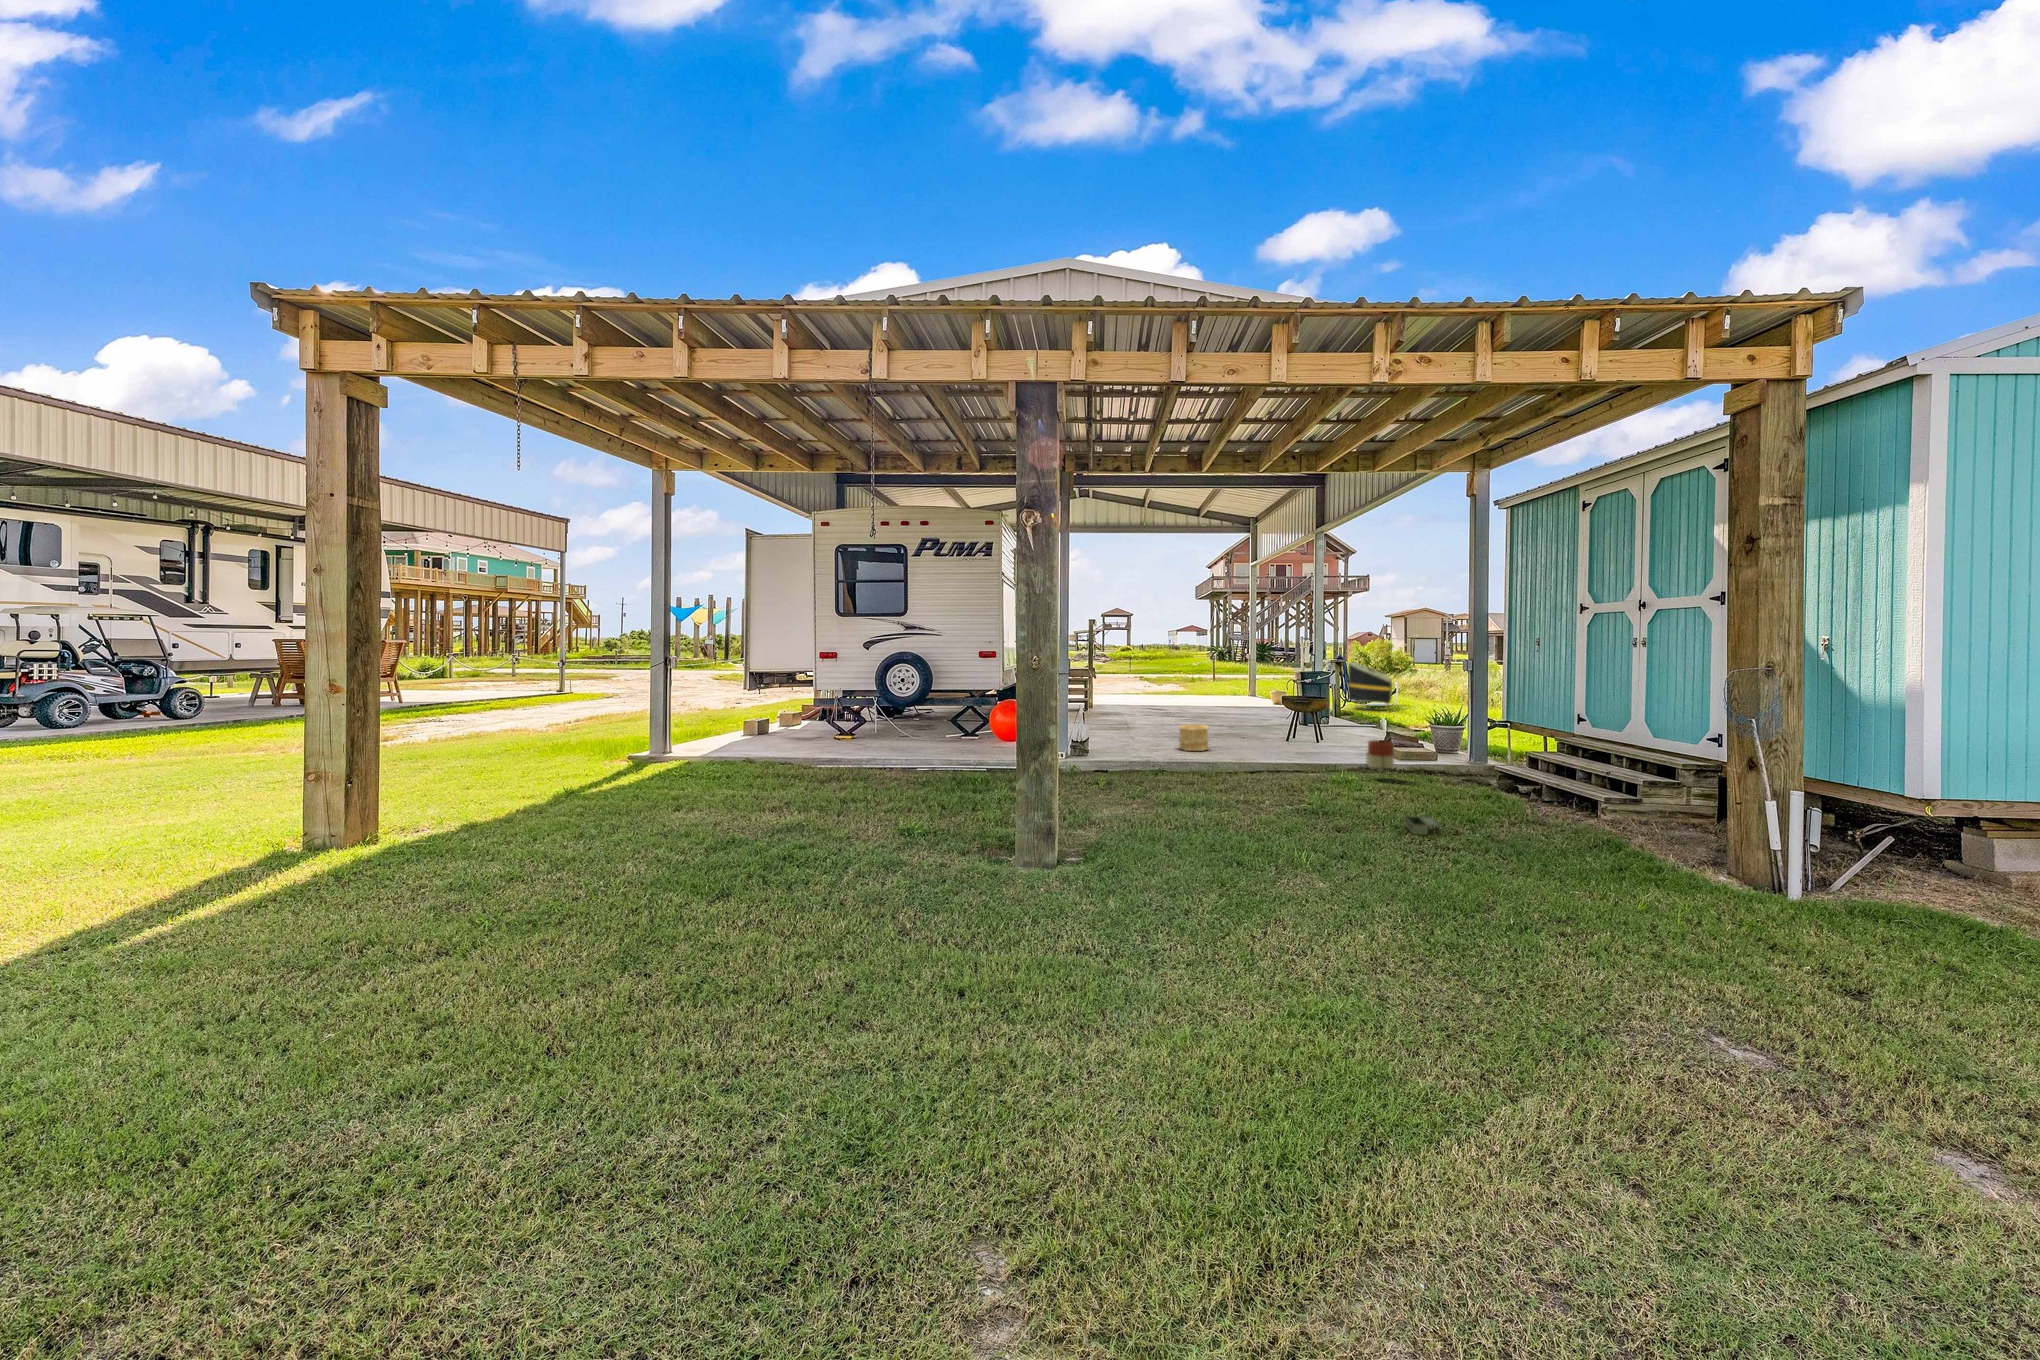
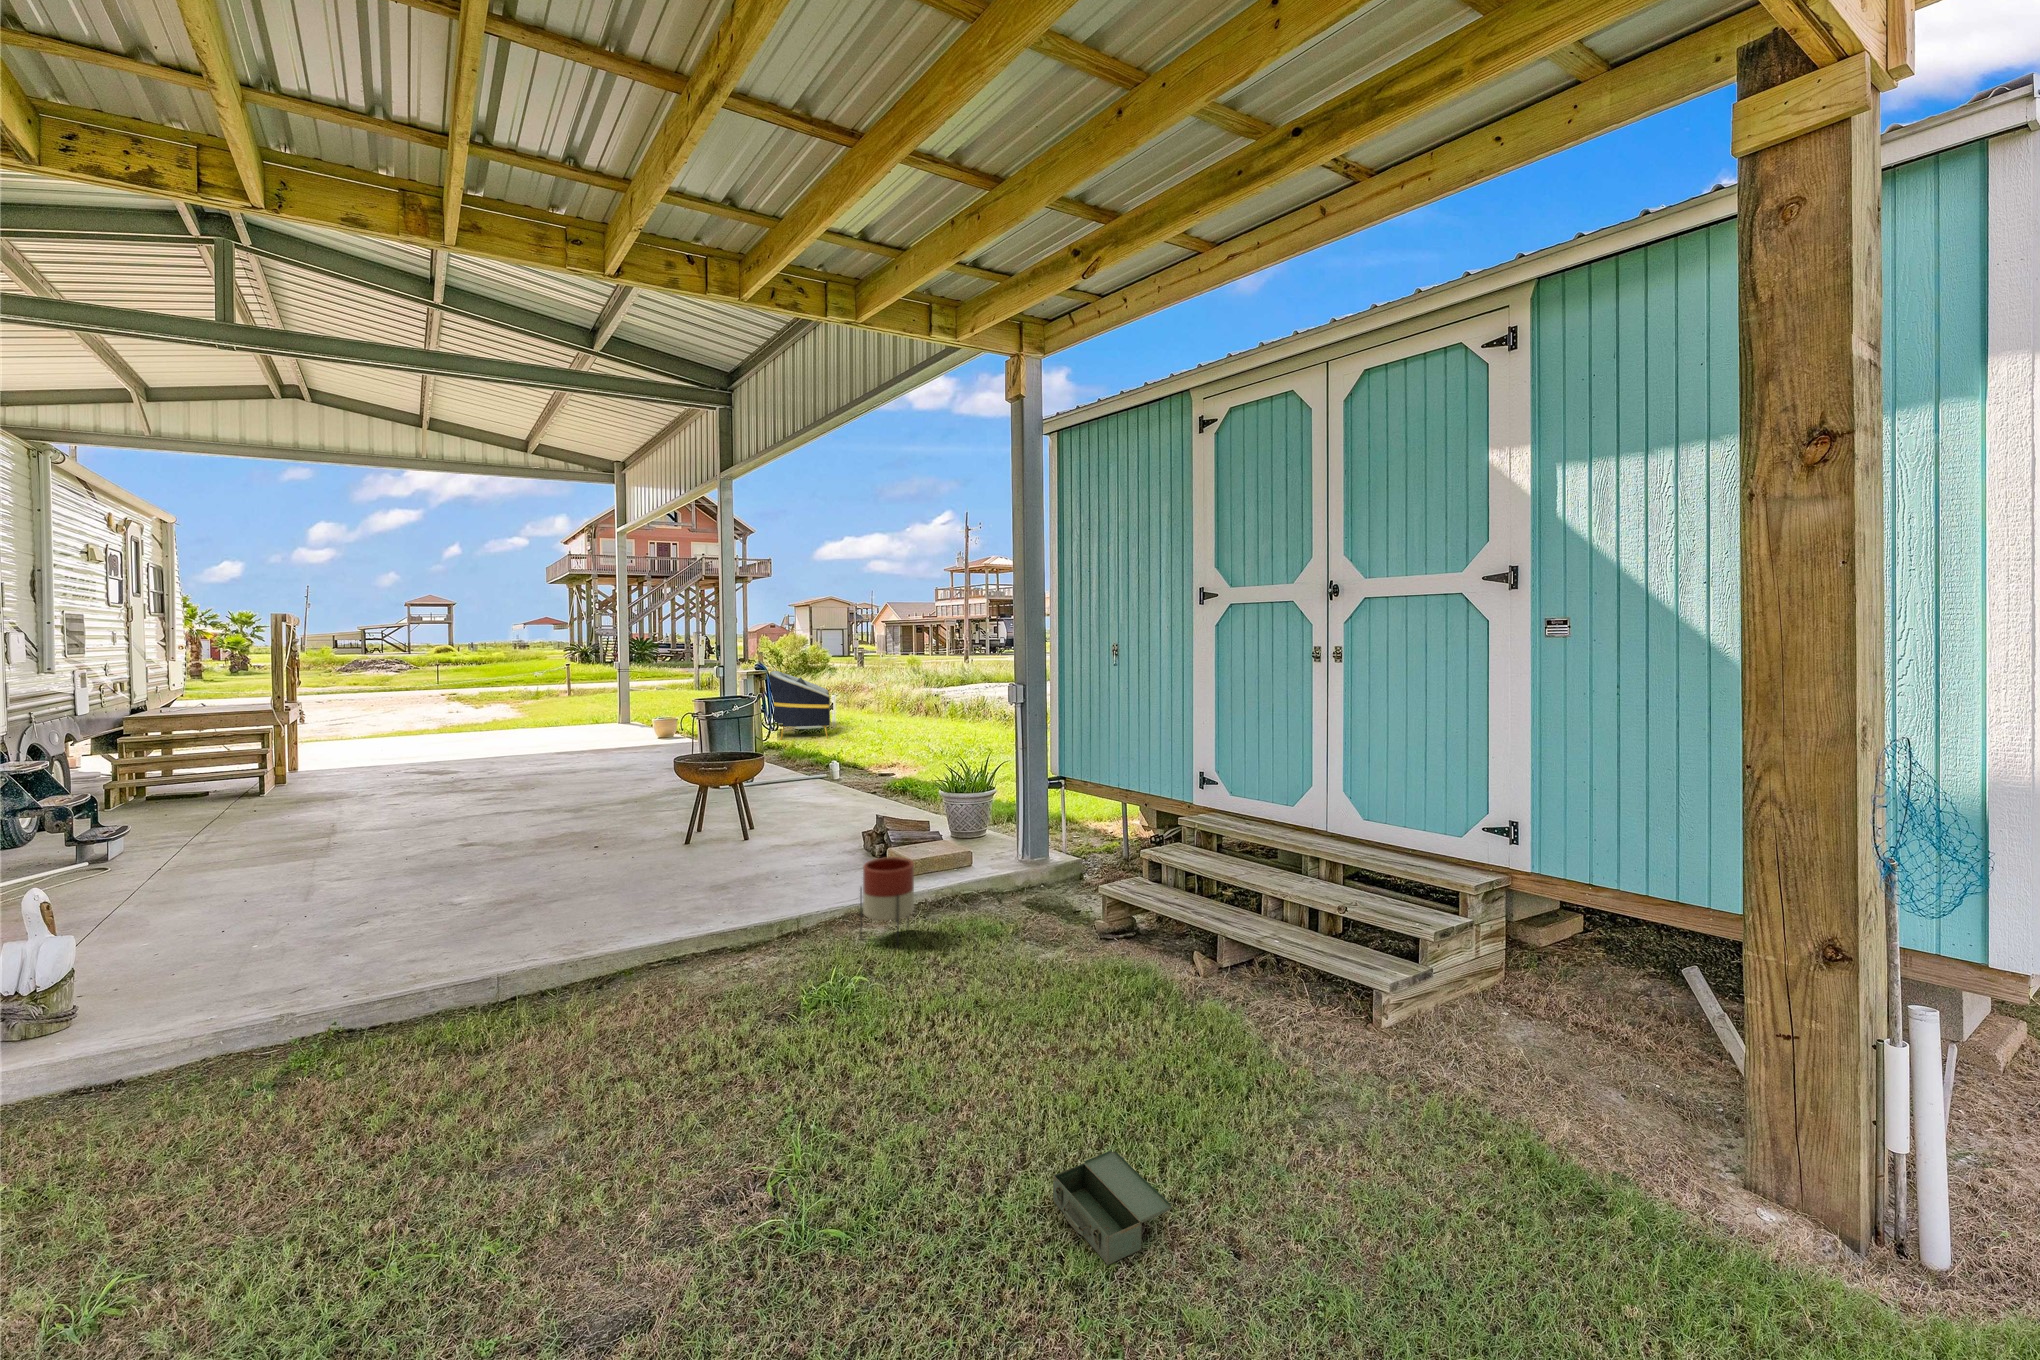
wooden bucket: present [1179,724,1208,751] -> none [424,843,506,911]

